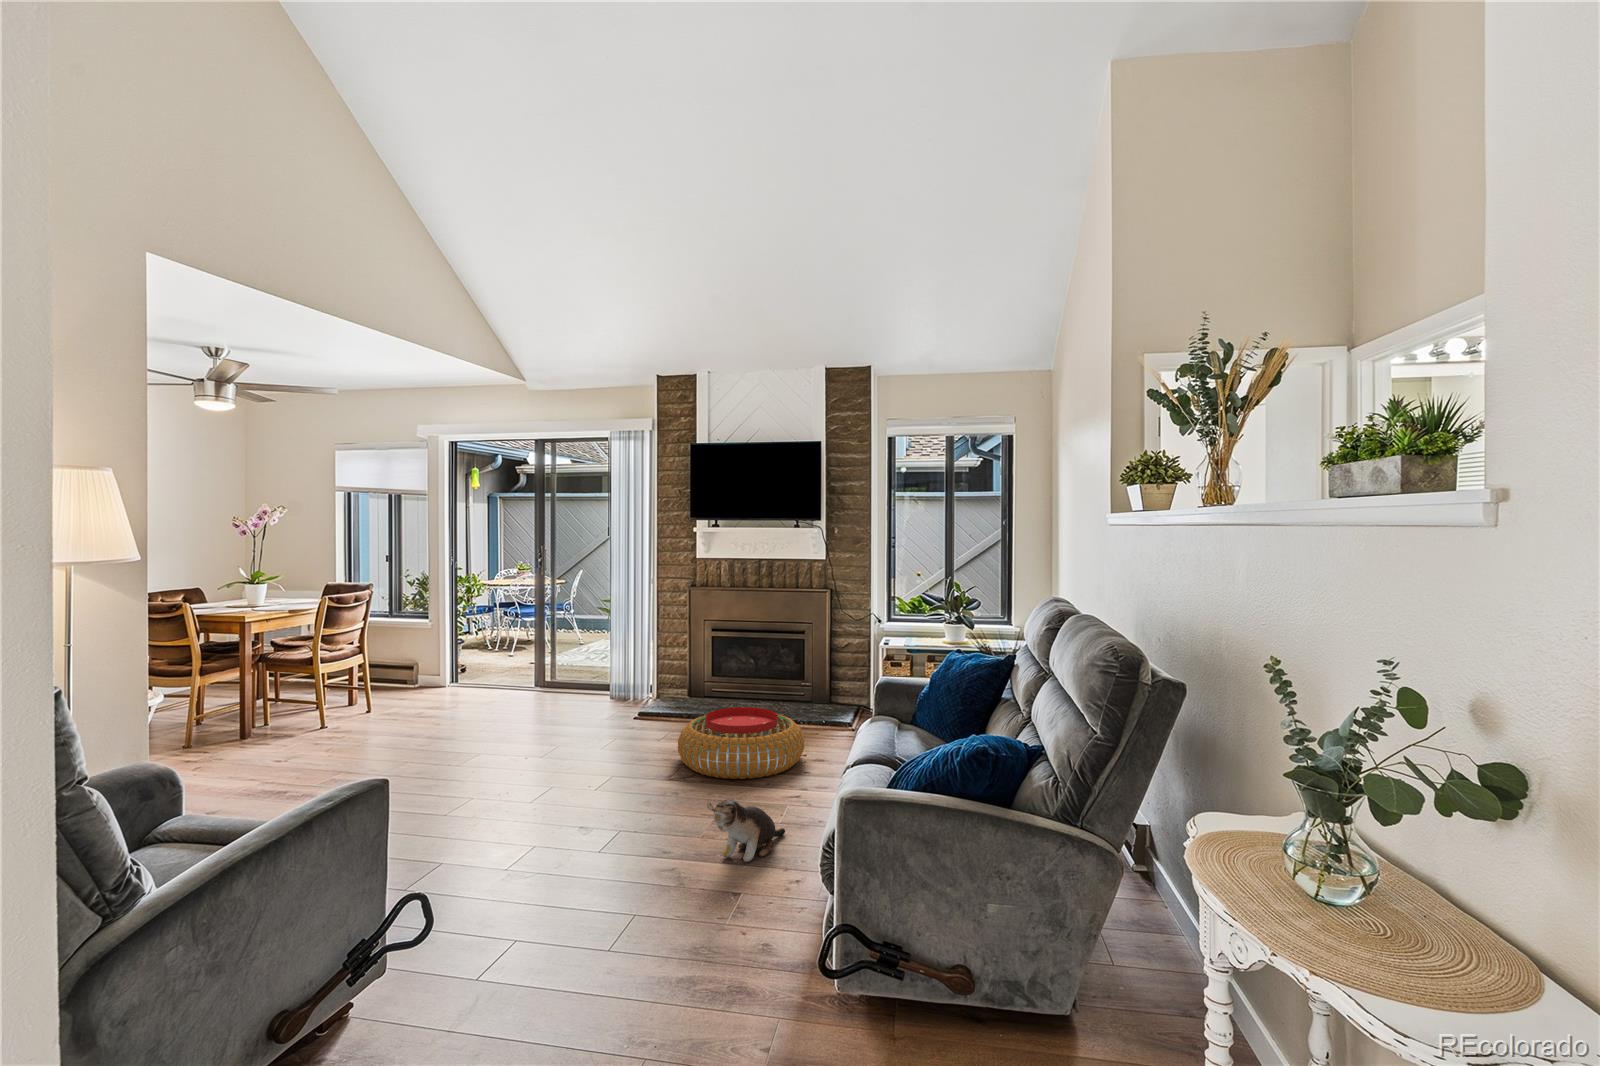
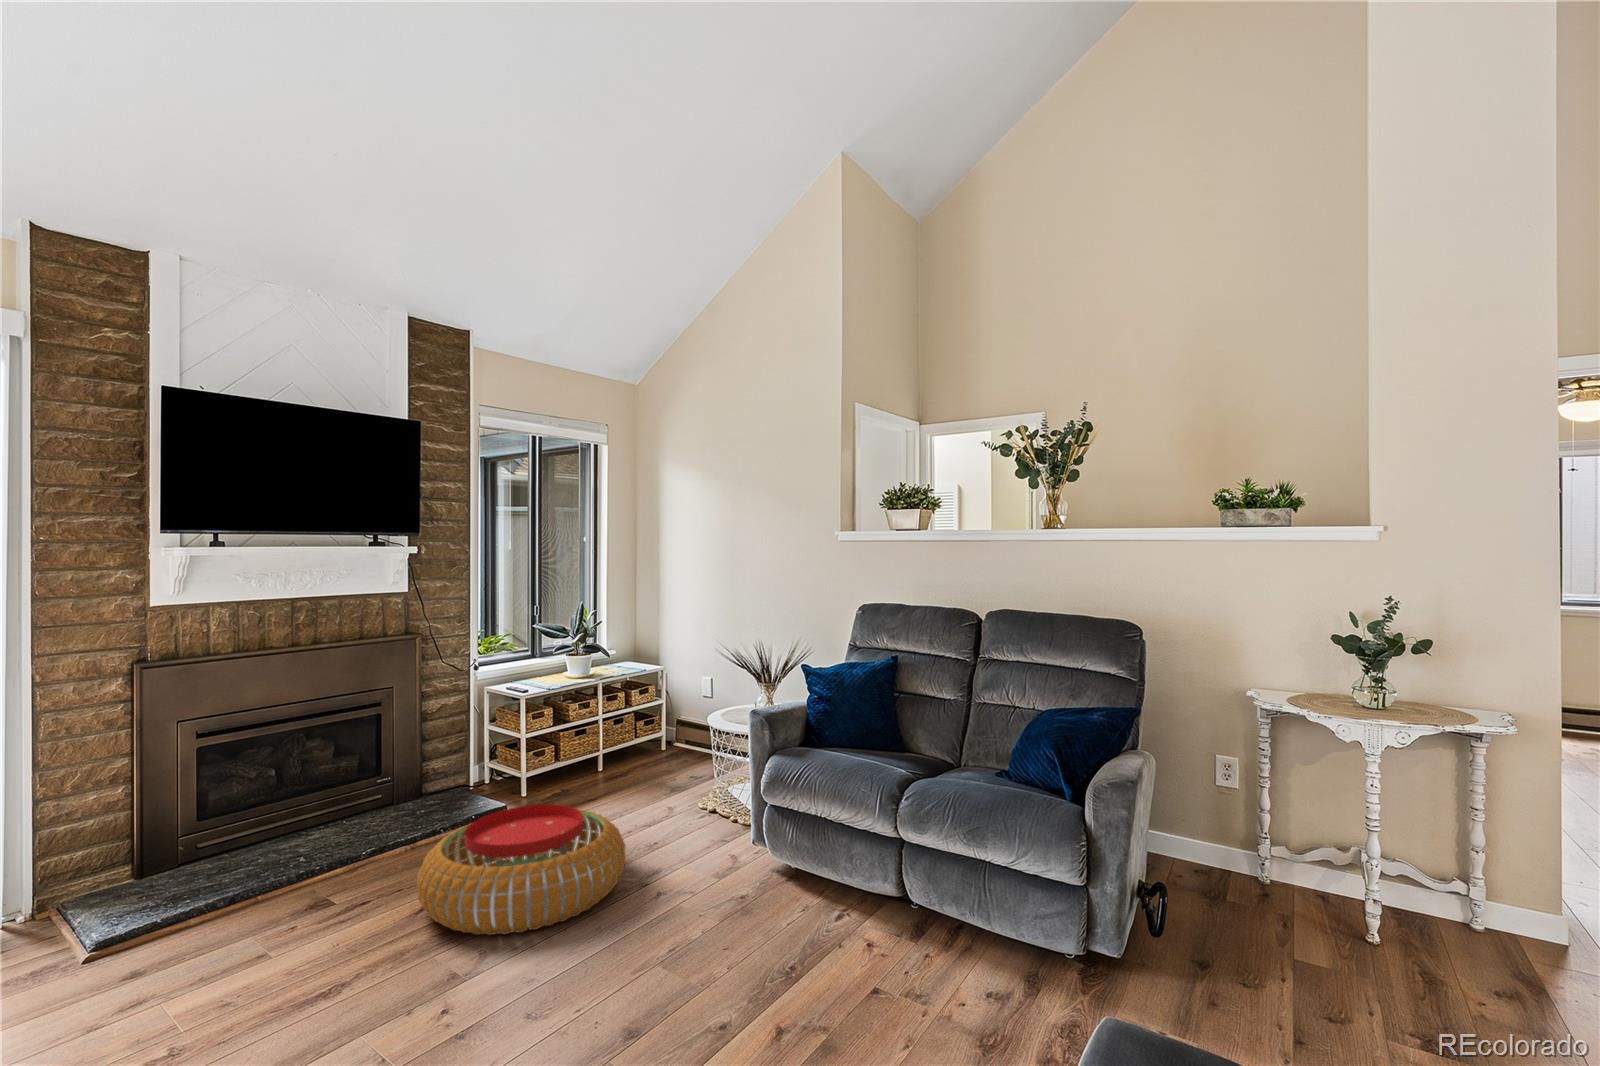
plush toy: present [707,799,785,862] -> none [801,872,883,957]

